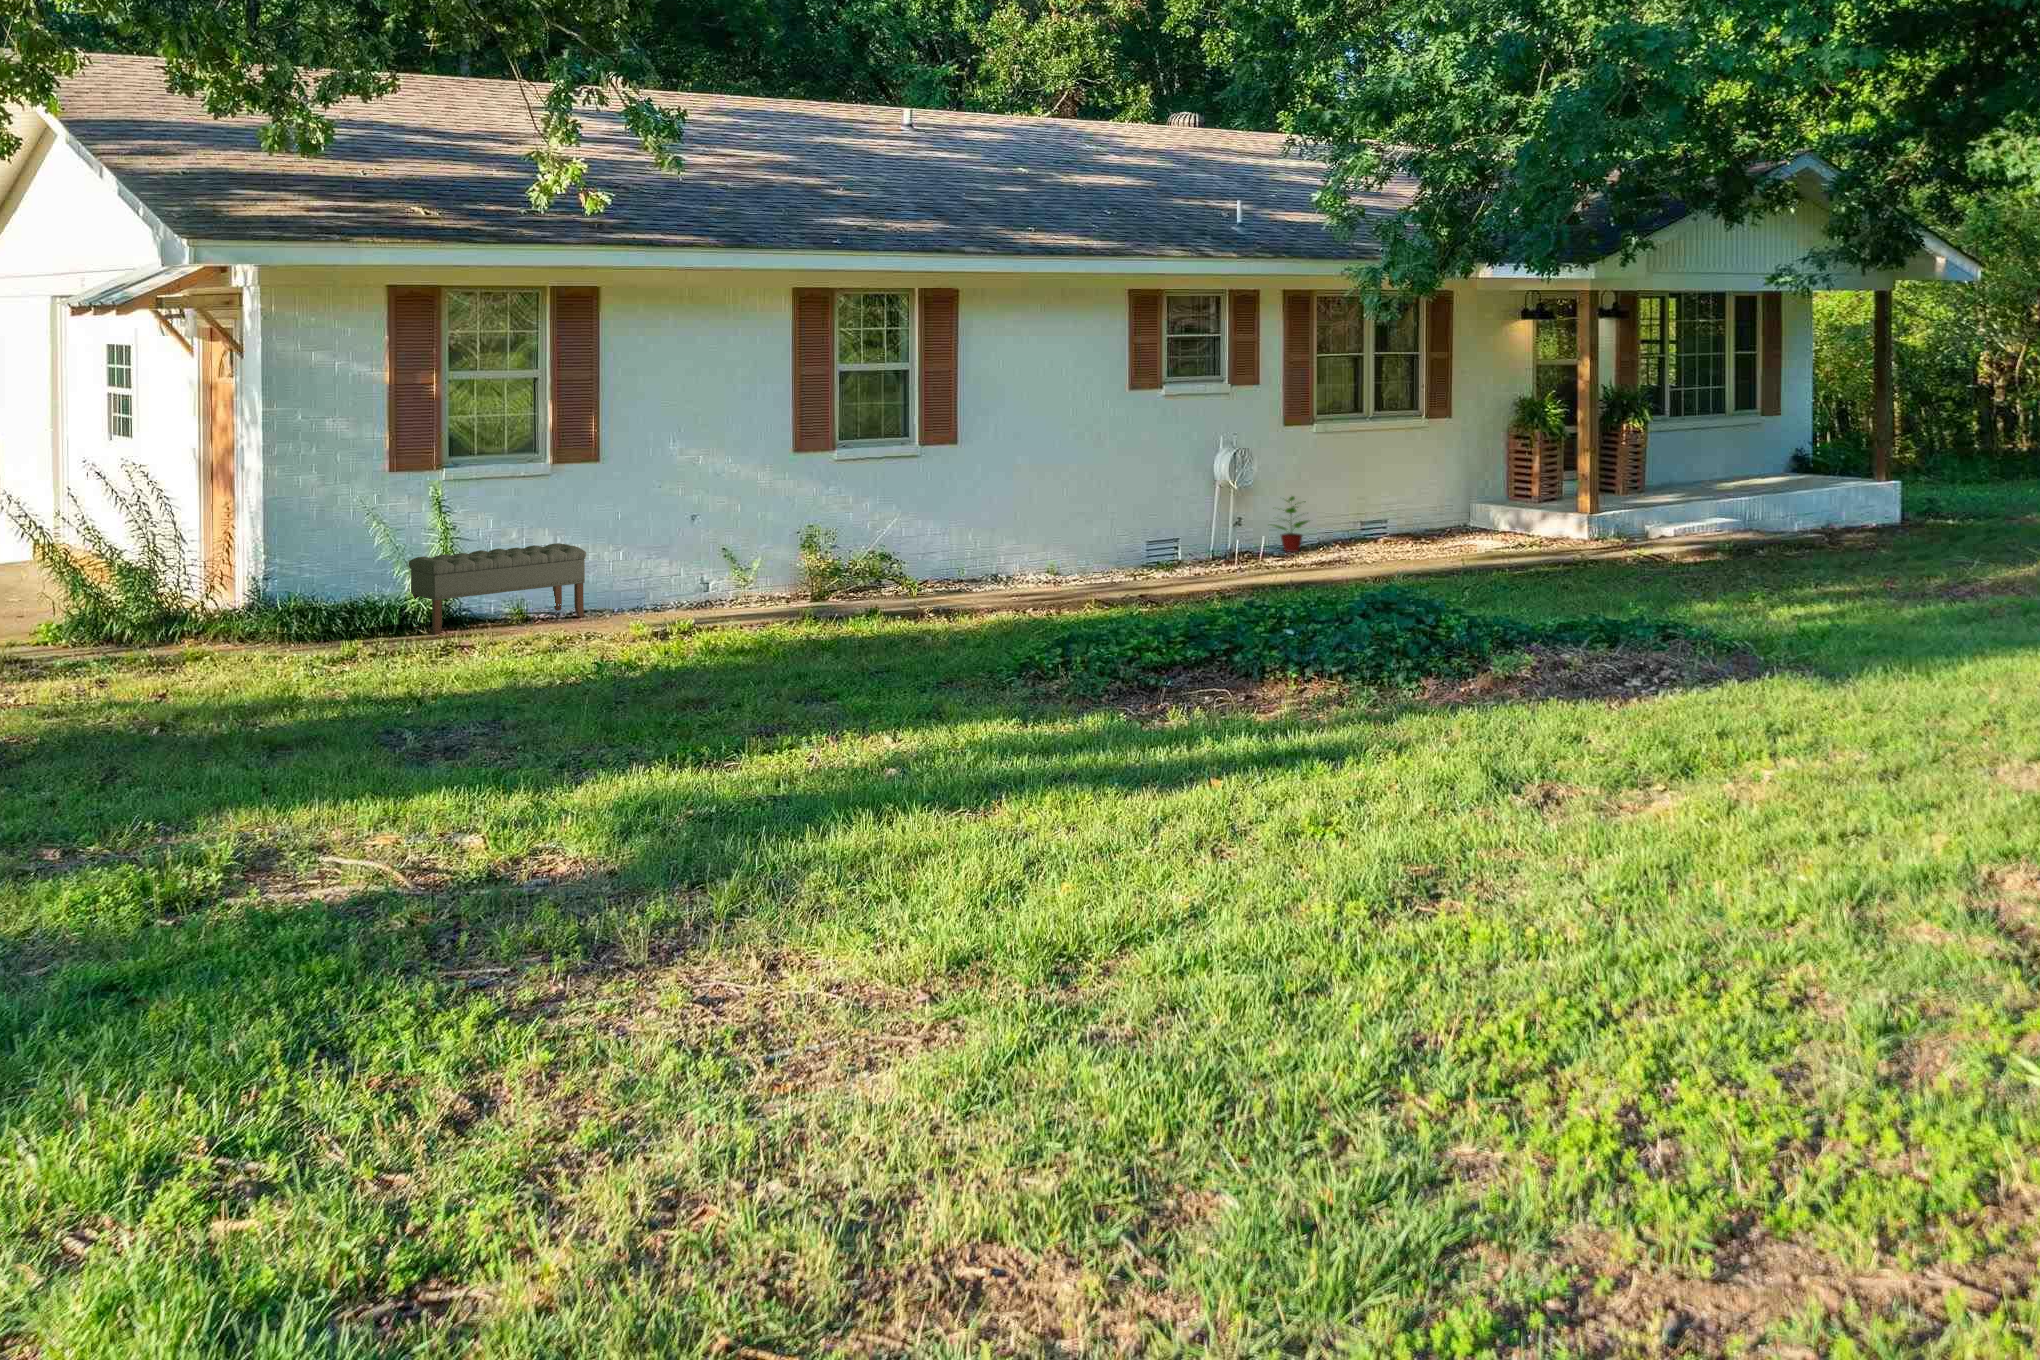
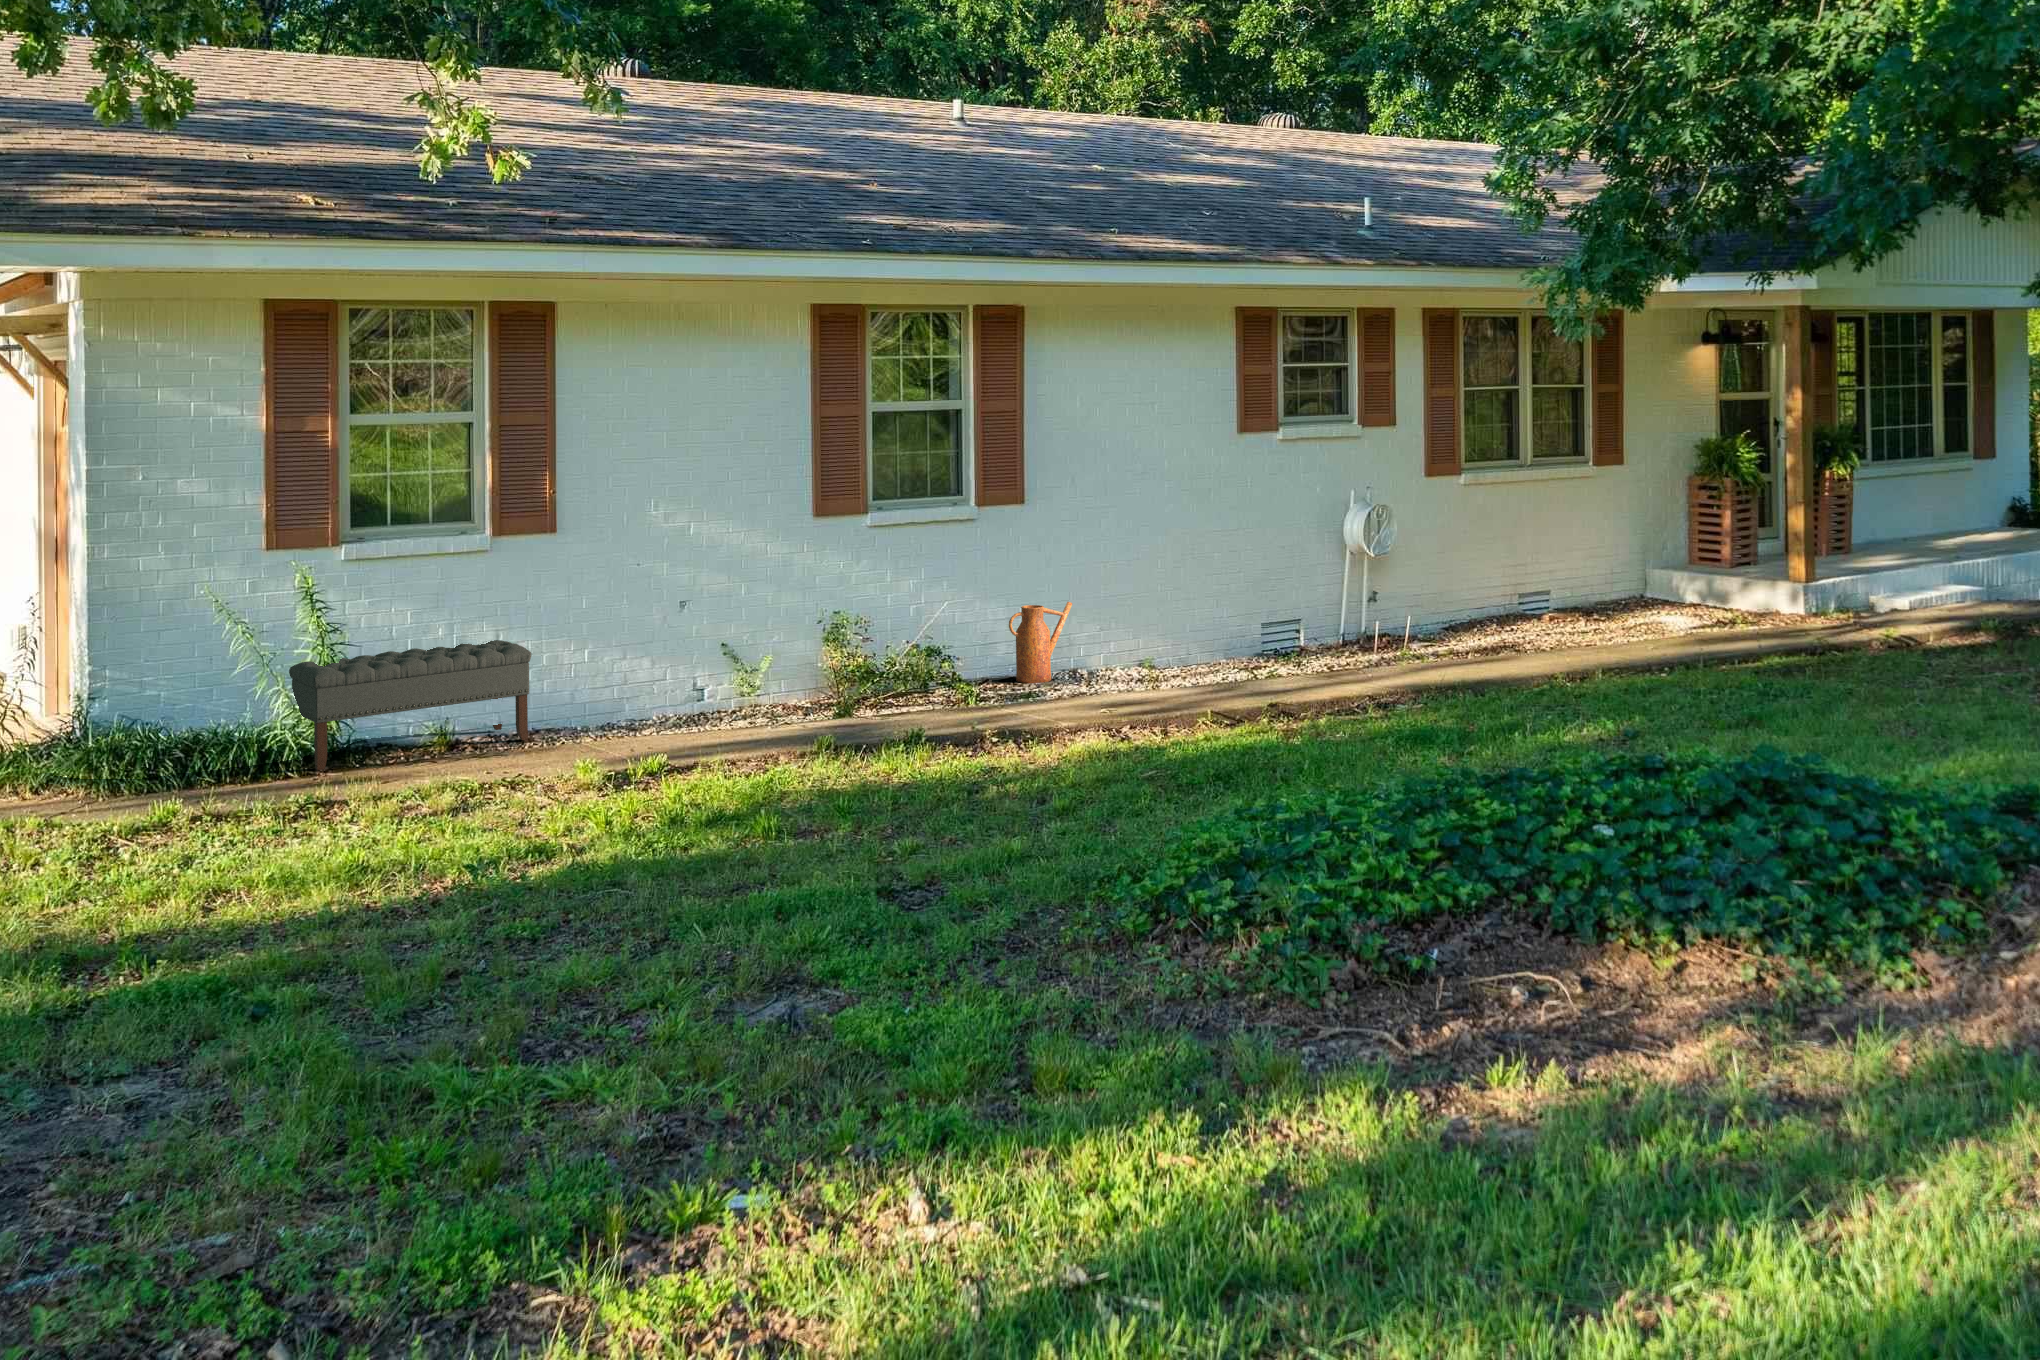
potted plant: present [1274,496,1309,552] -> none [1410,564,1468,637]
watering can: none [945,520,995,582] -> present [1009,602,1072,683]

